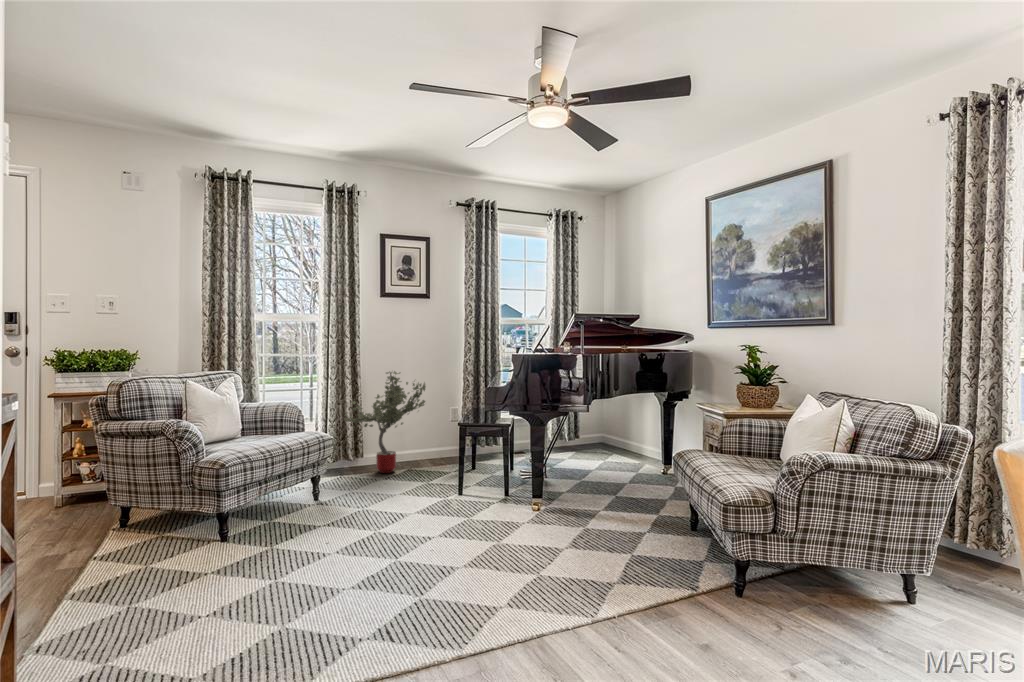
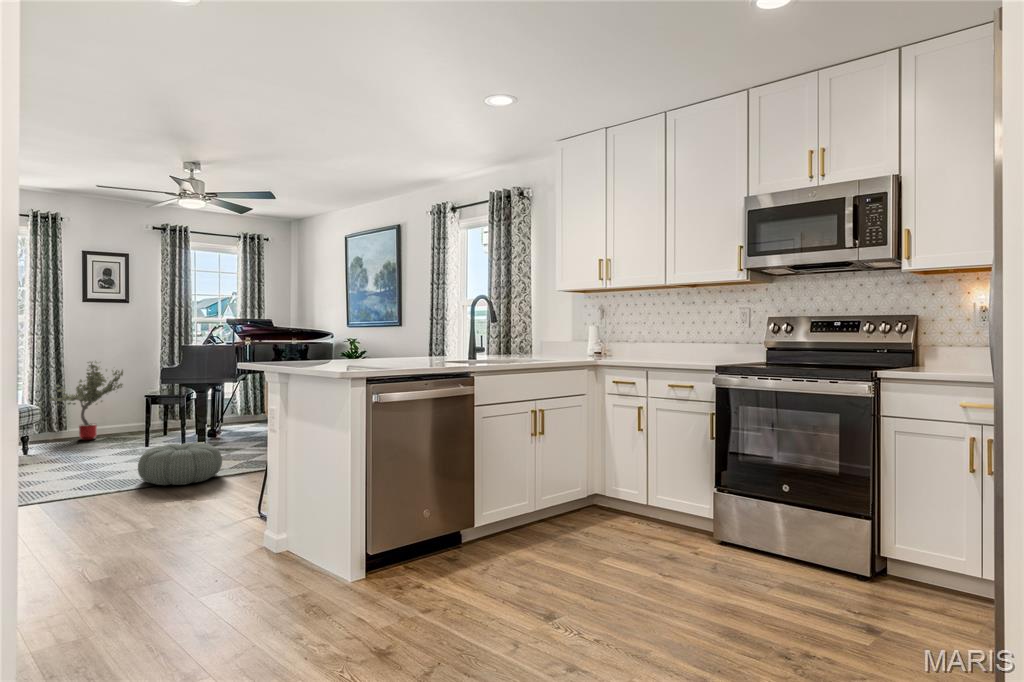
pouf: none [475,511,603,599] -> present [138,443,222,485]

